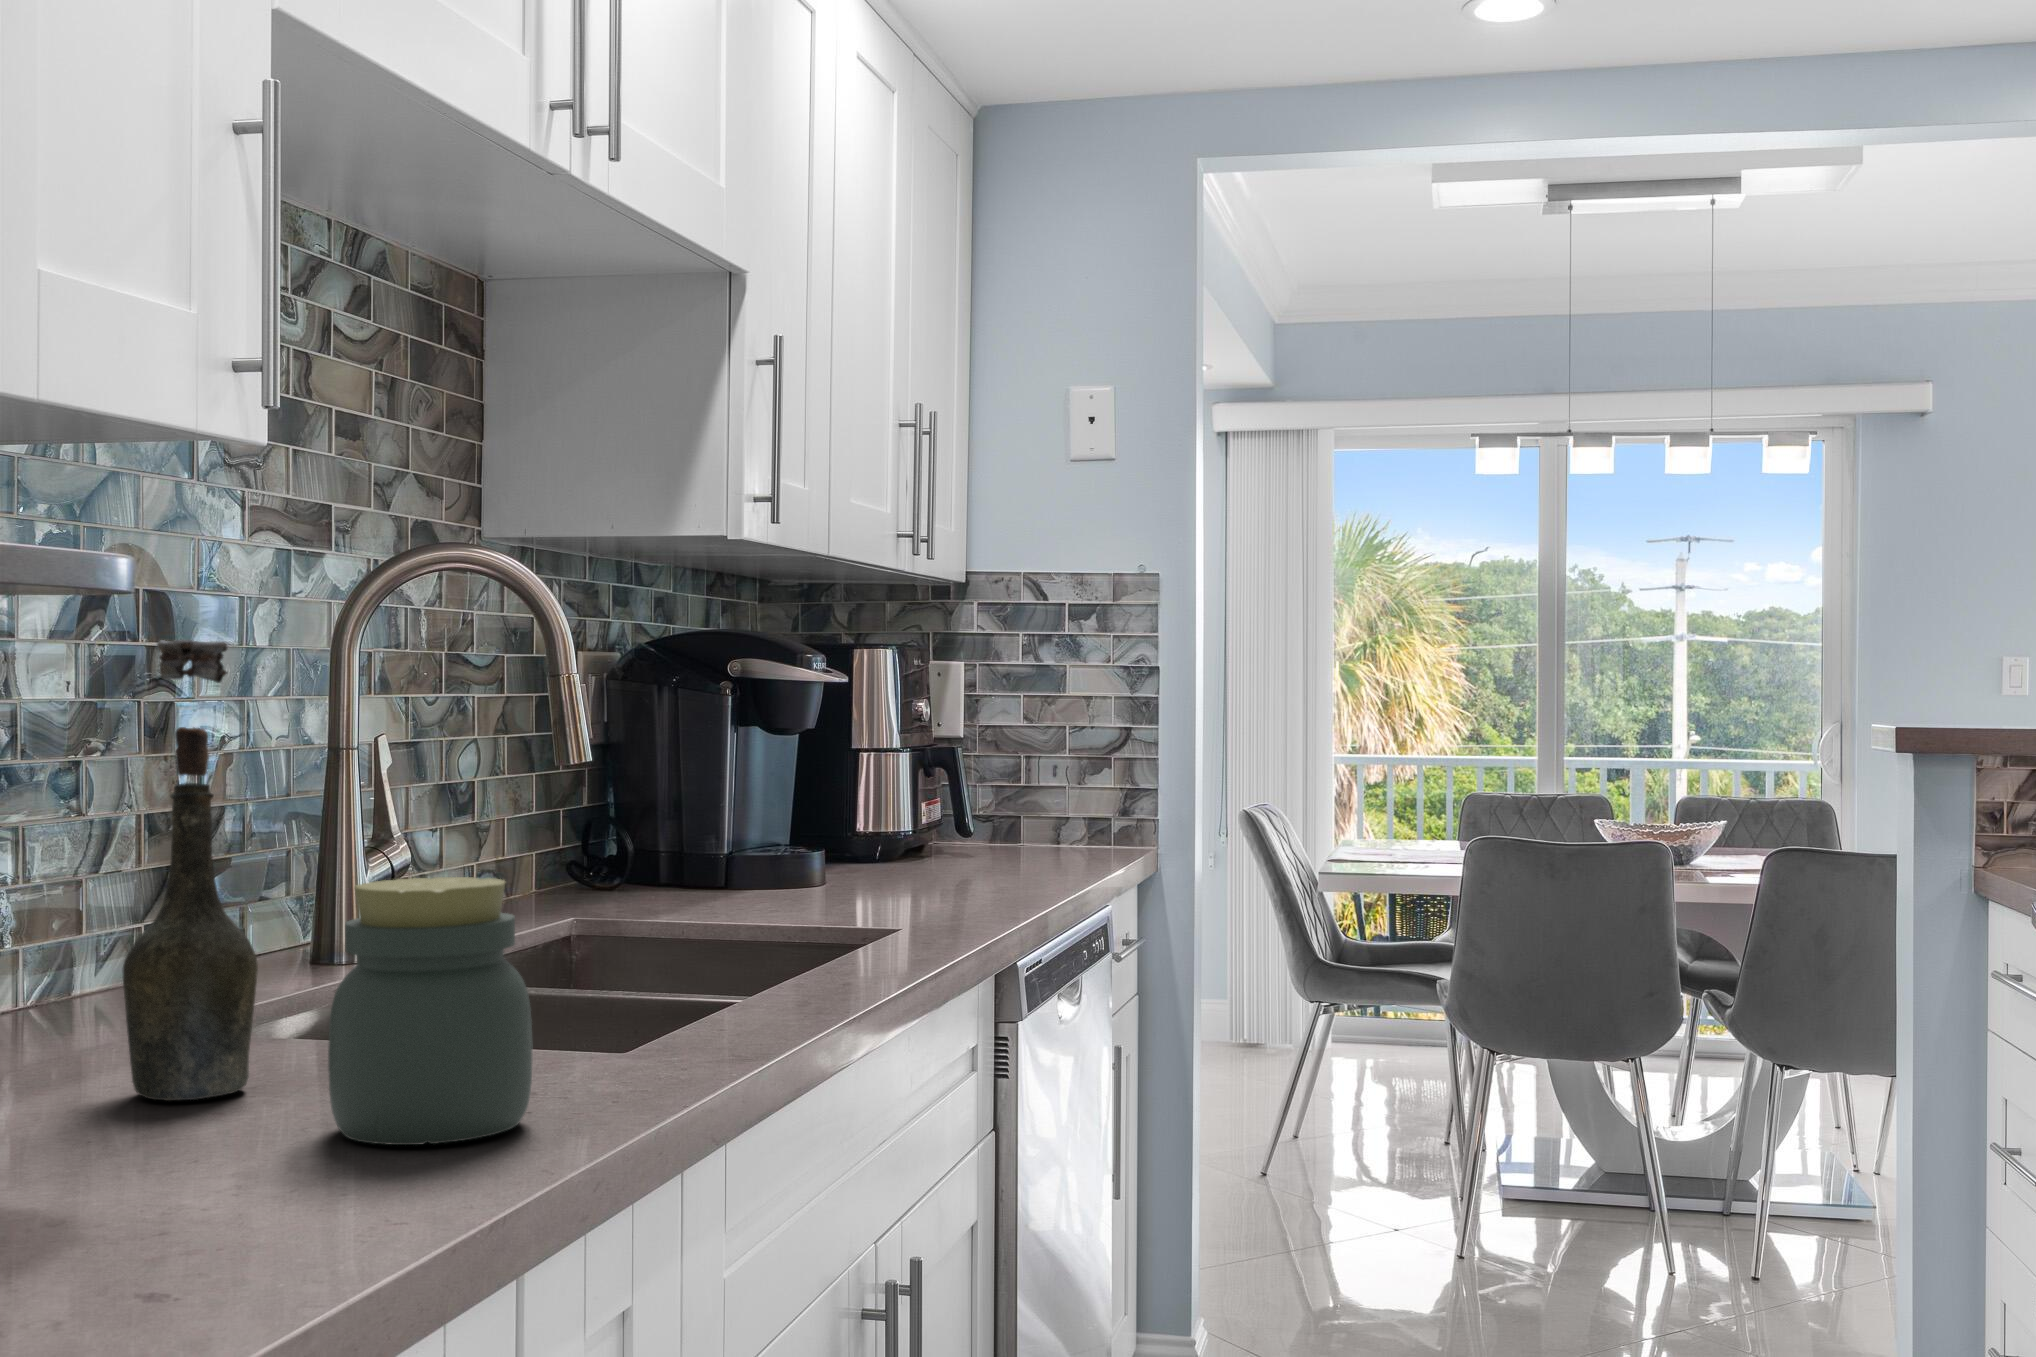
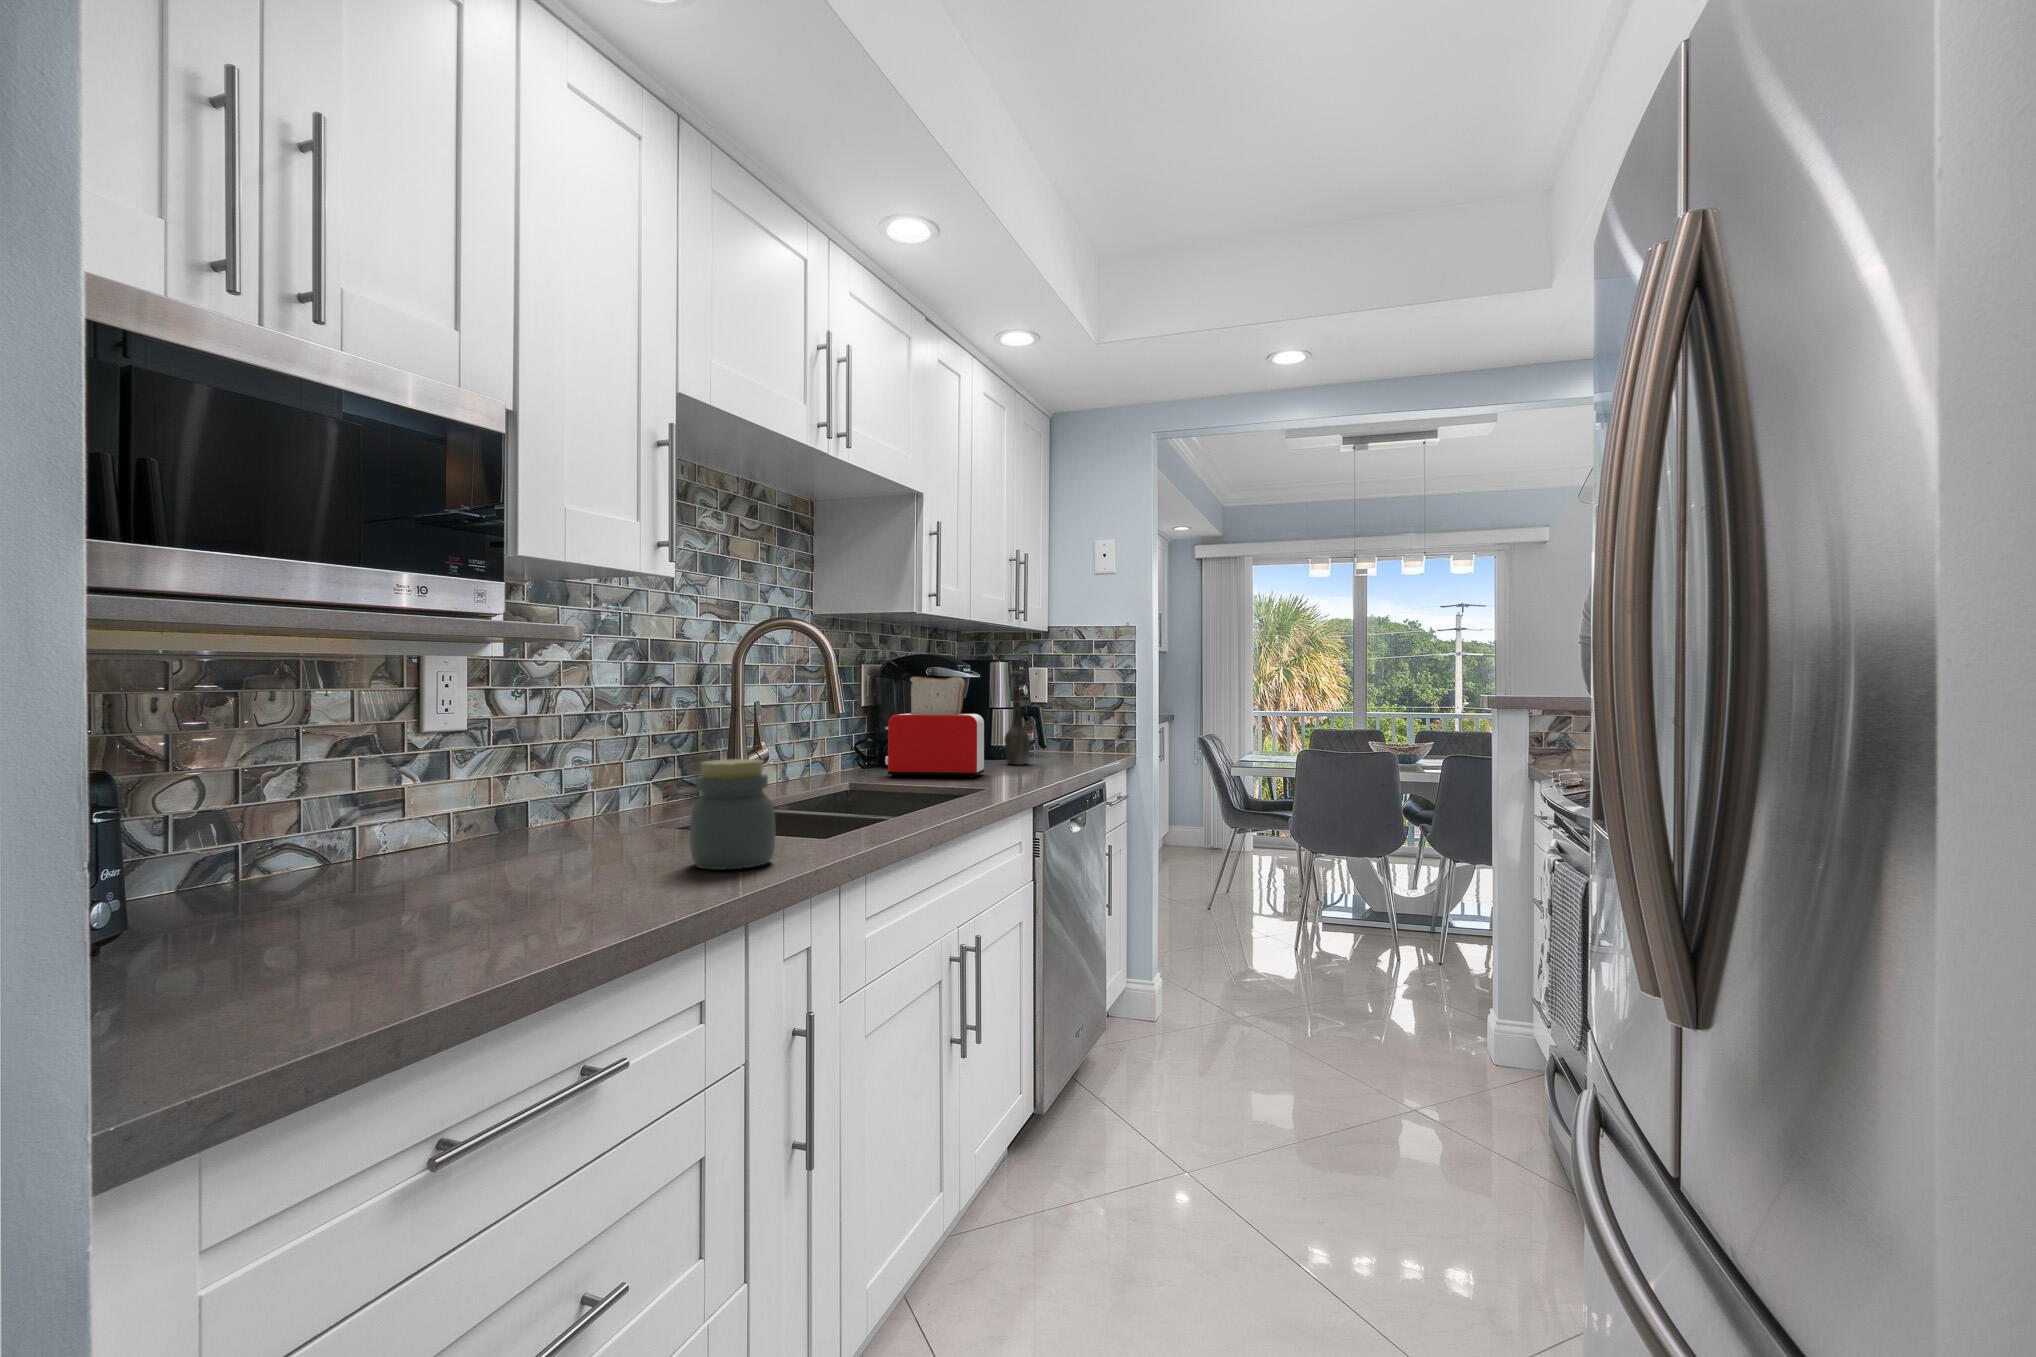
bottle: present [123,640,258,1101] -> present [1004,672,1030,765]
toaster: none [641,679,861,905] -> present [885,677,984,778]

